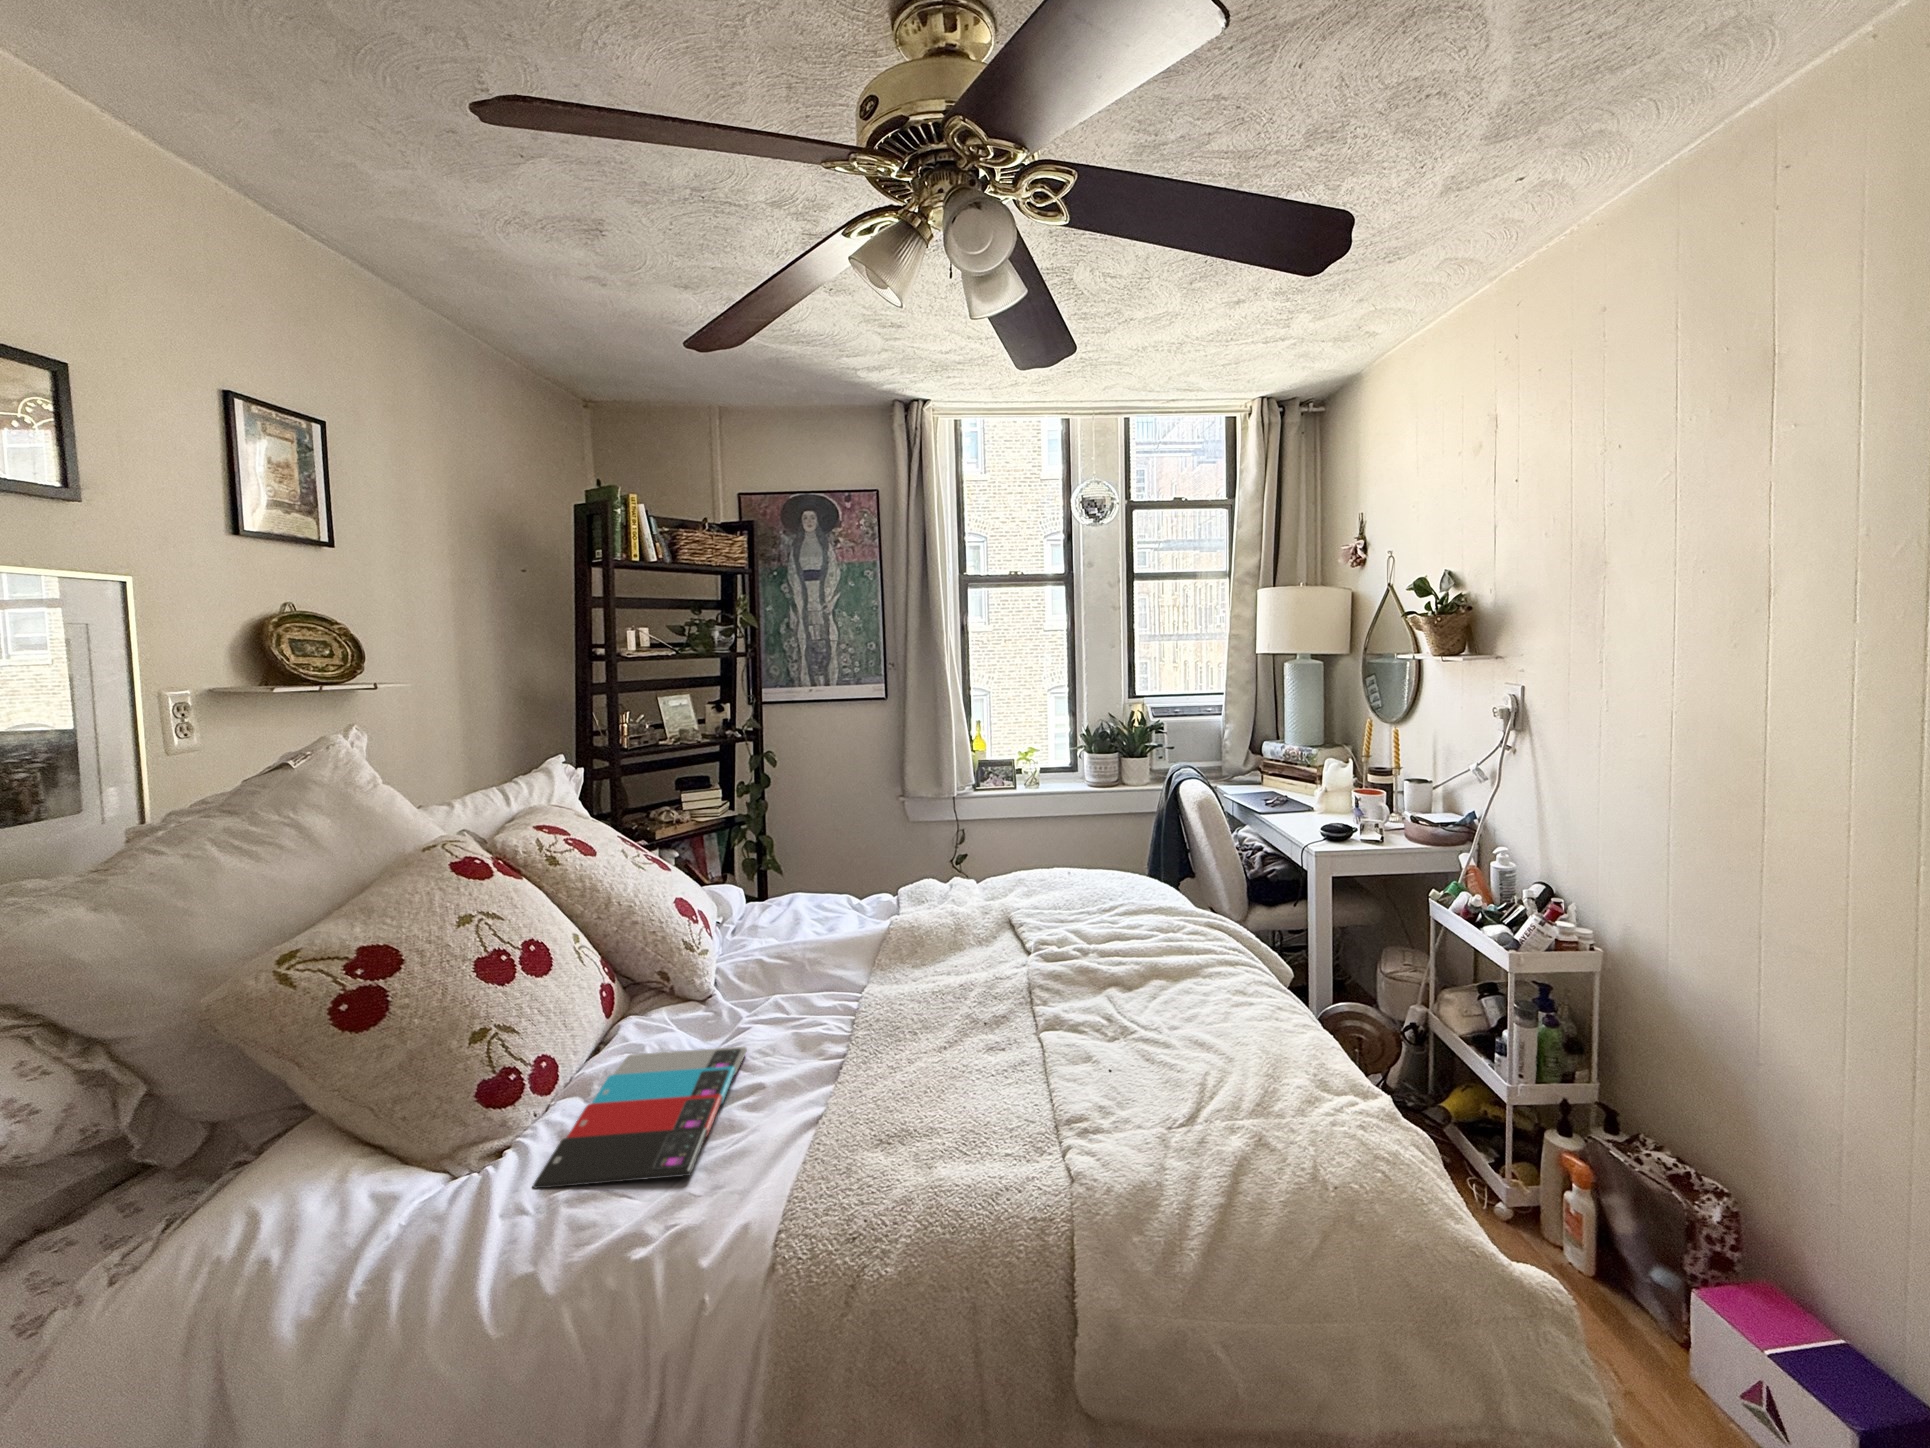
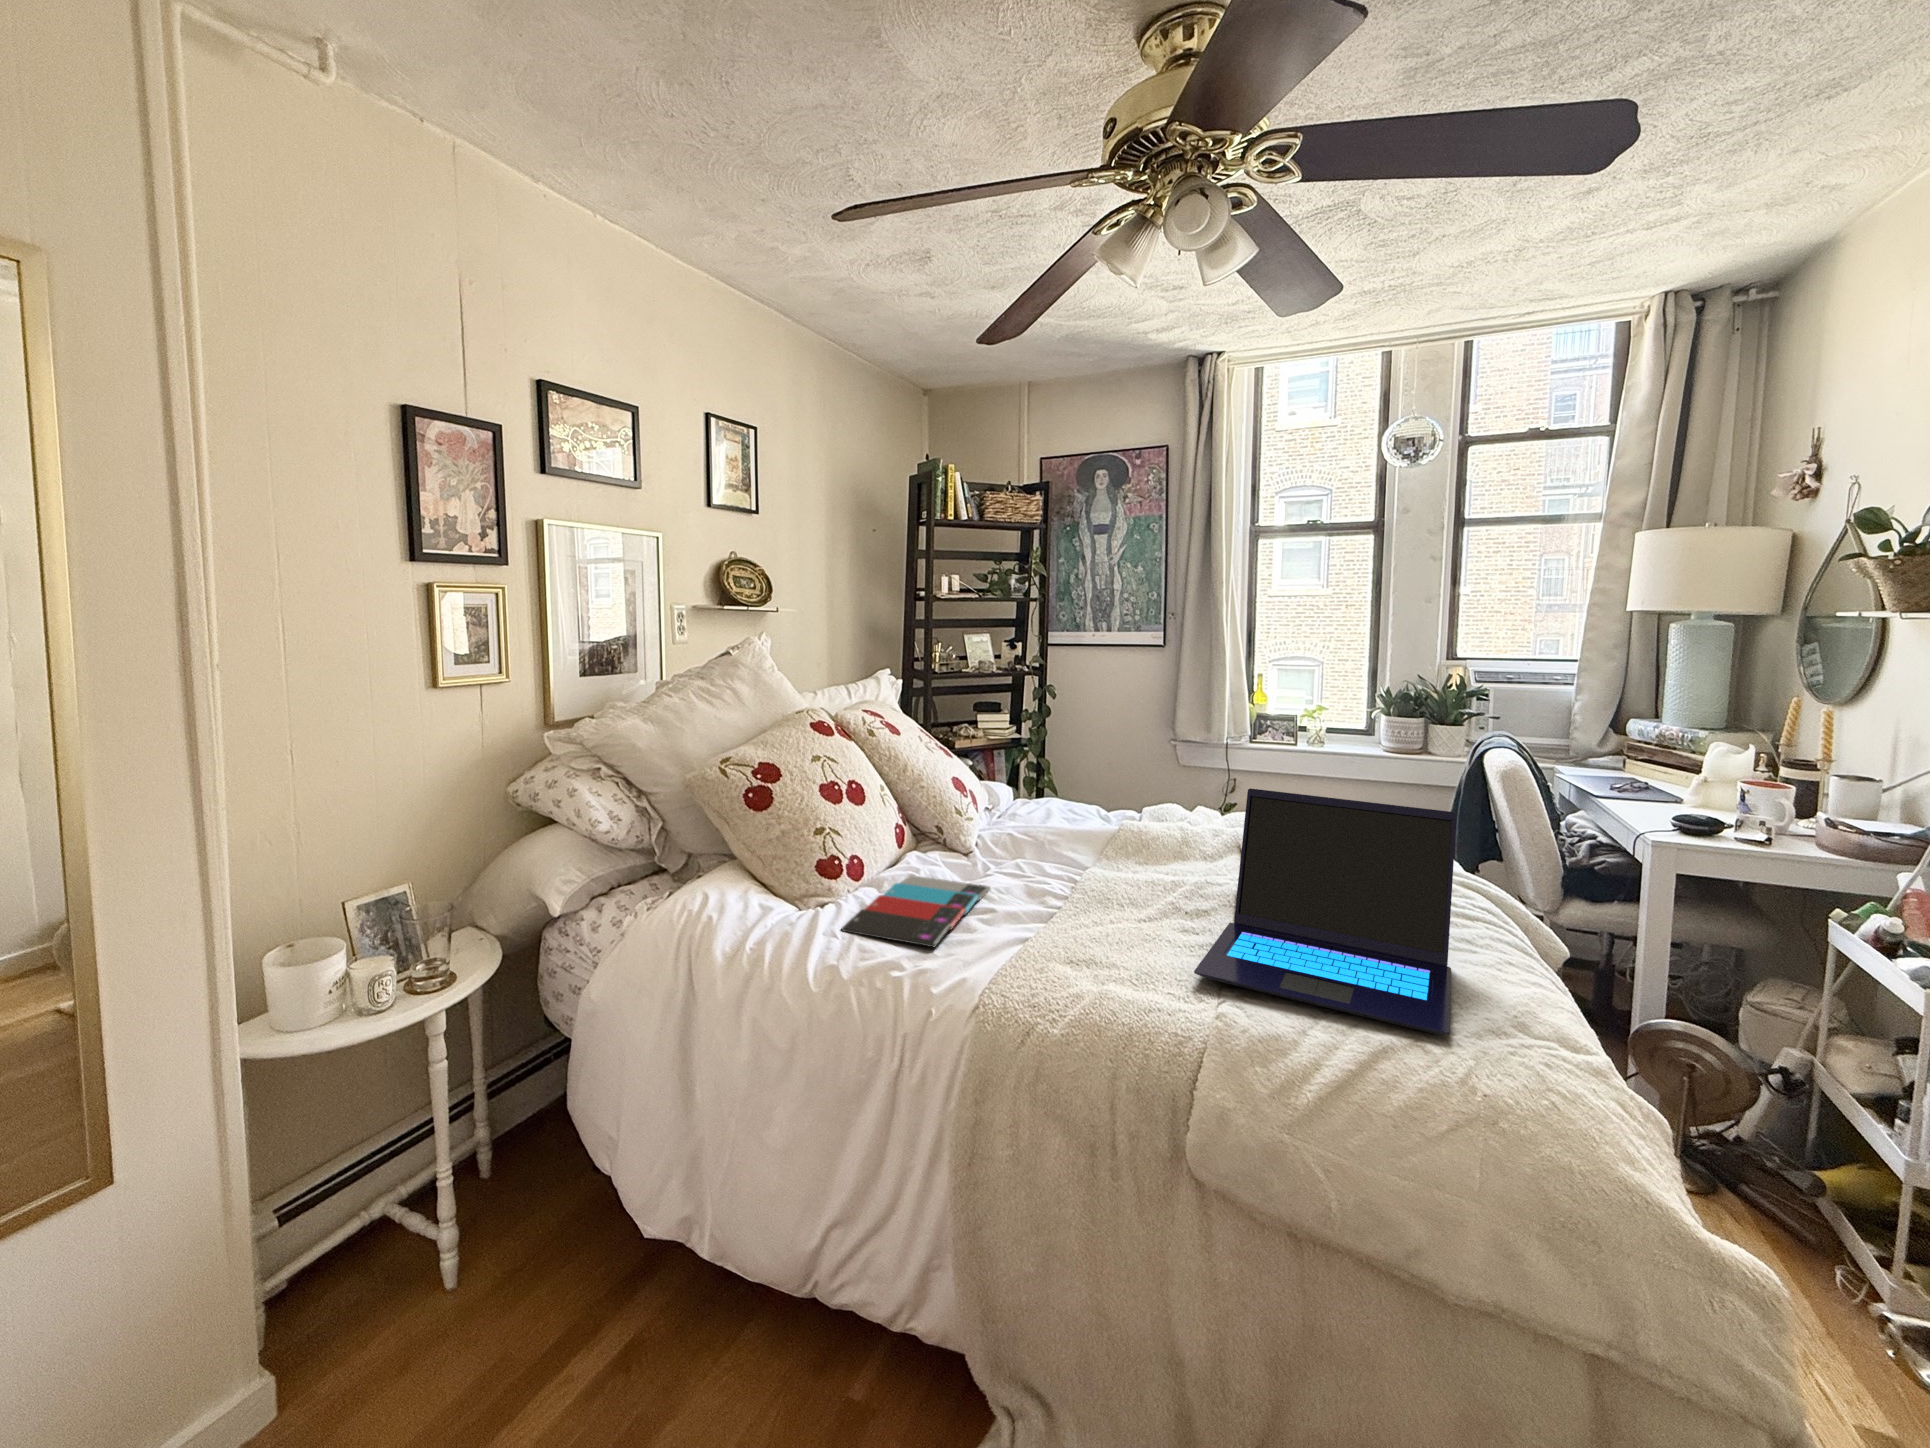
laptop: none [1031,876,1291,1130] -> present [1194,789,1456,1034]

